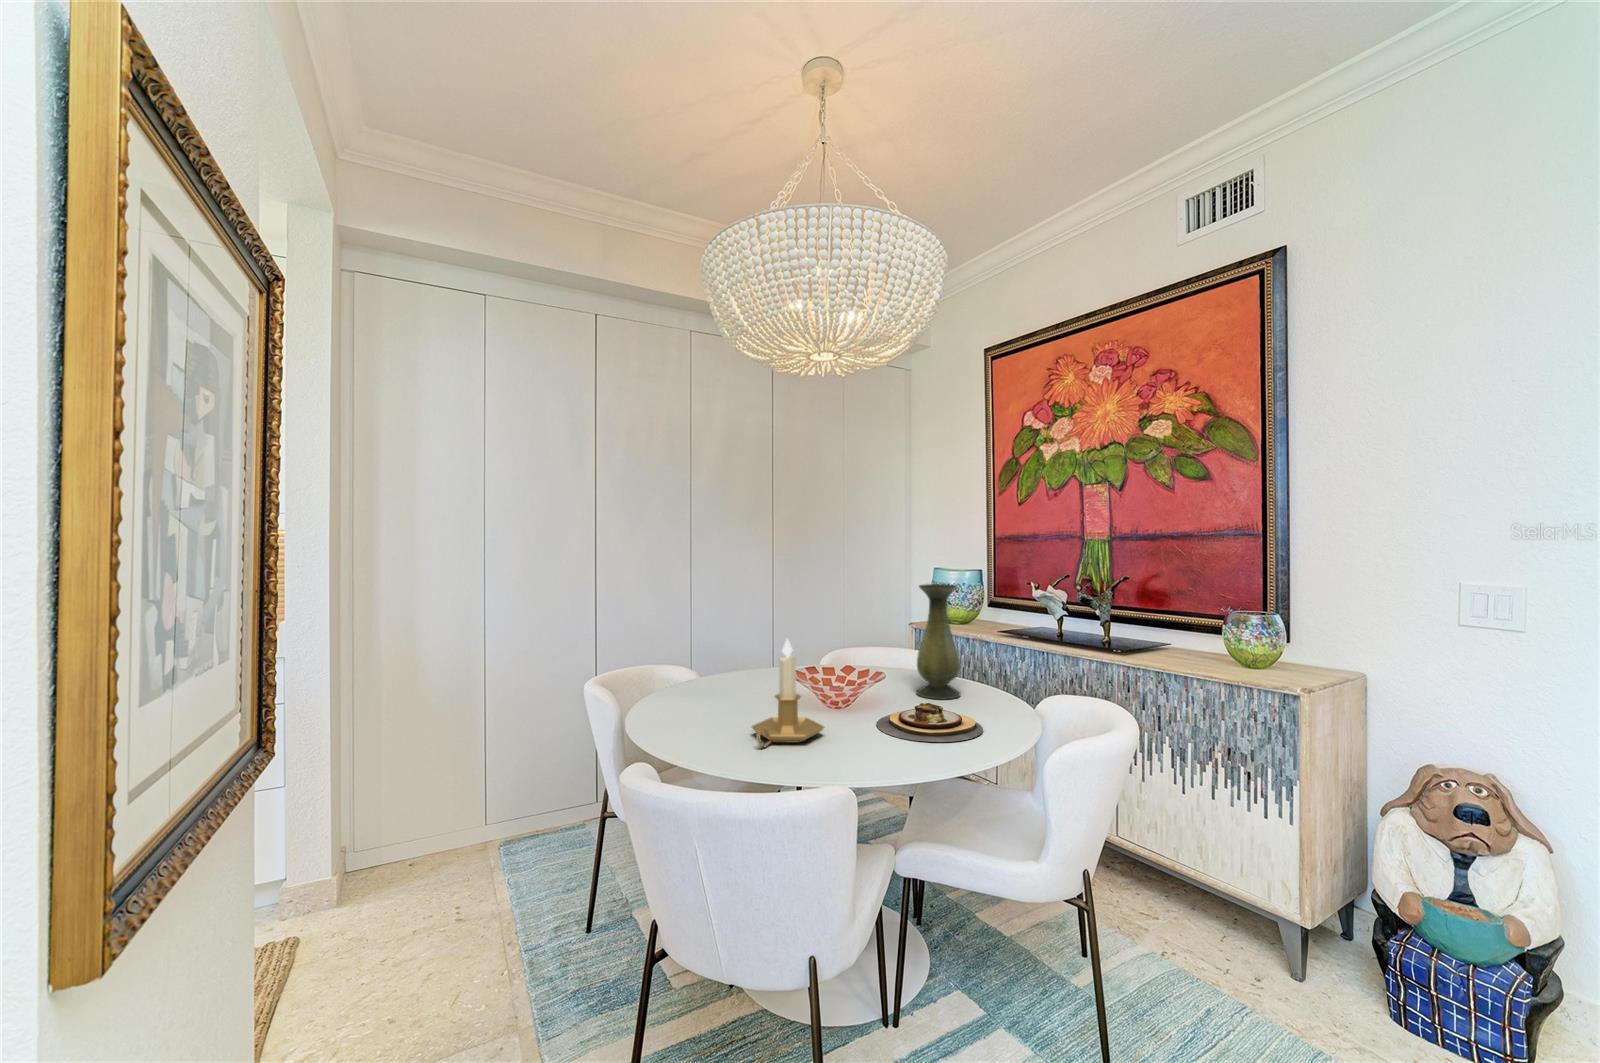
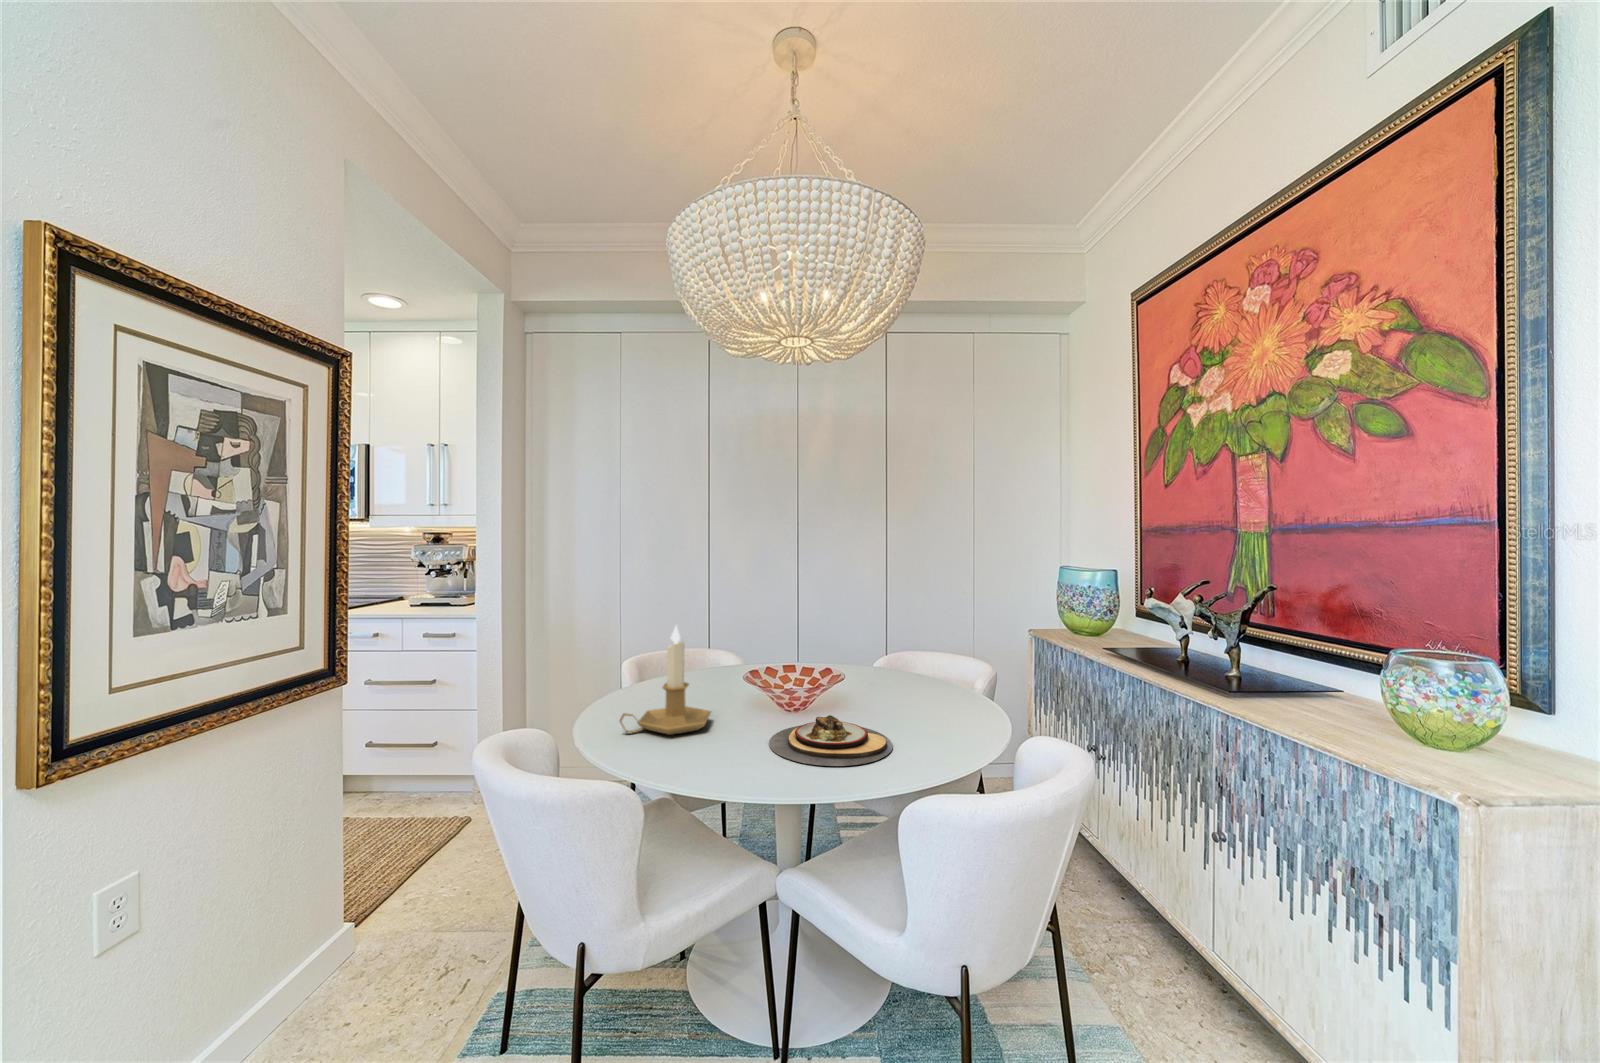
vase: present [917,584,960,699] -> none [895,580,949,718]

